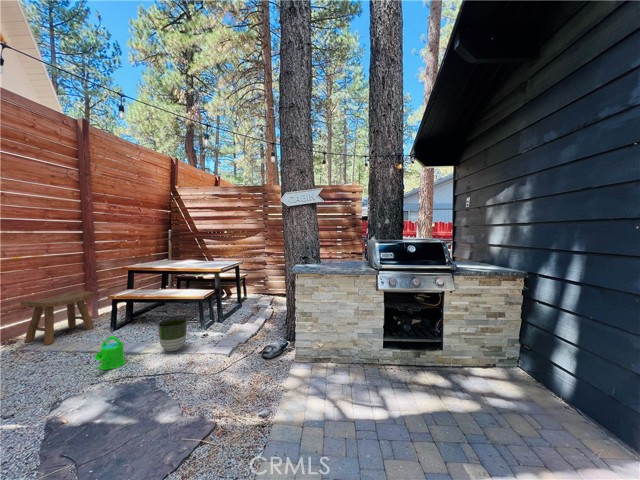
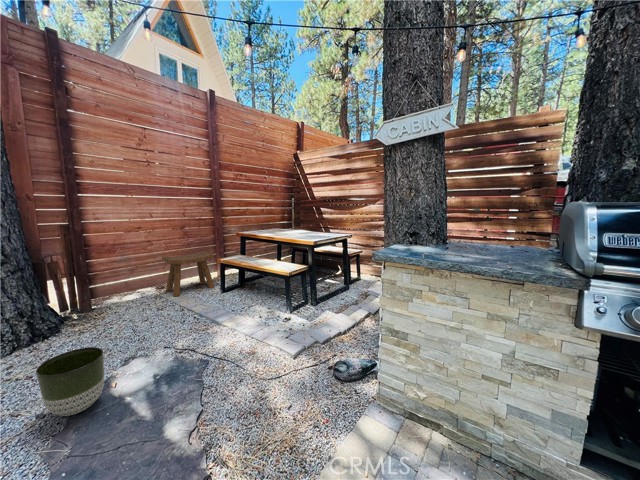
planter: present [158,318,187,351] -> present [36,347,104,416]
watering can: present [95,336,125,370] -> none [168,303,206,337]

